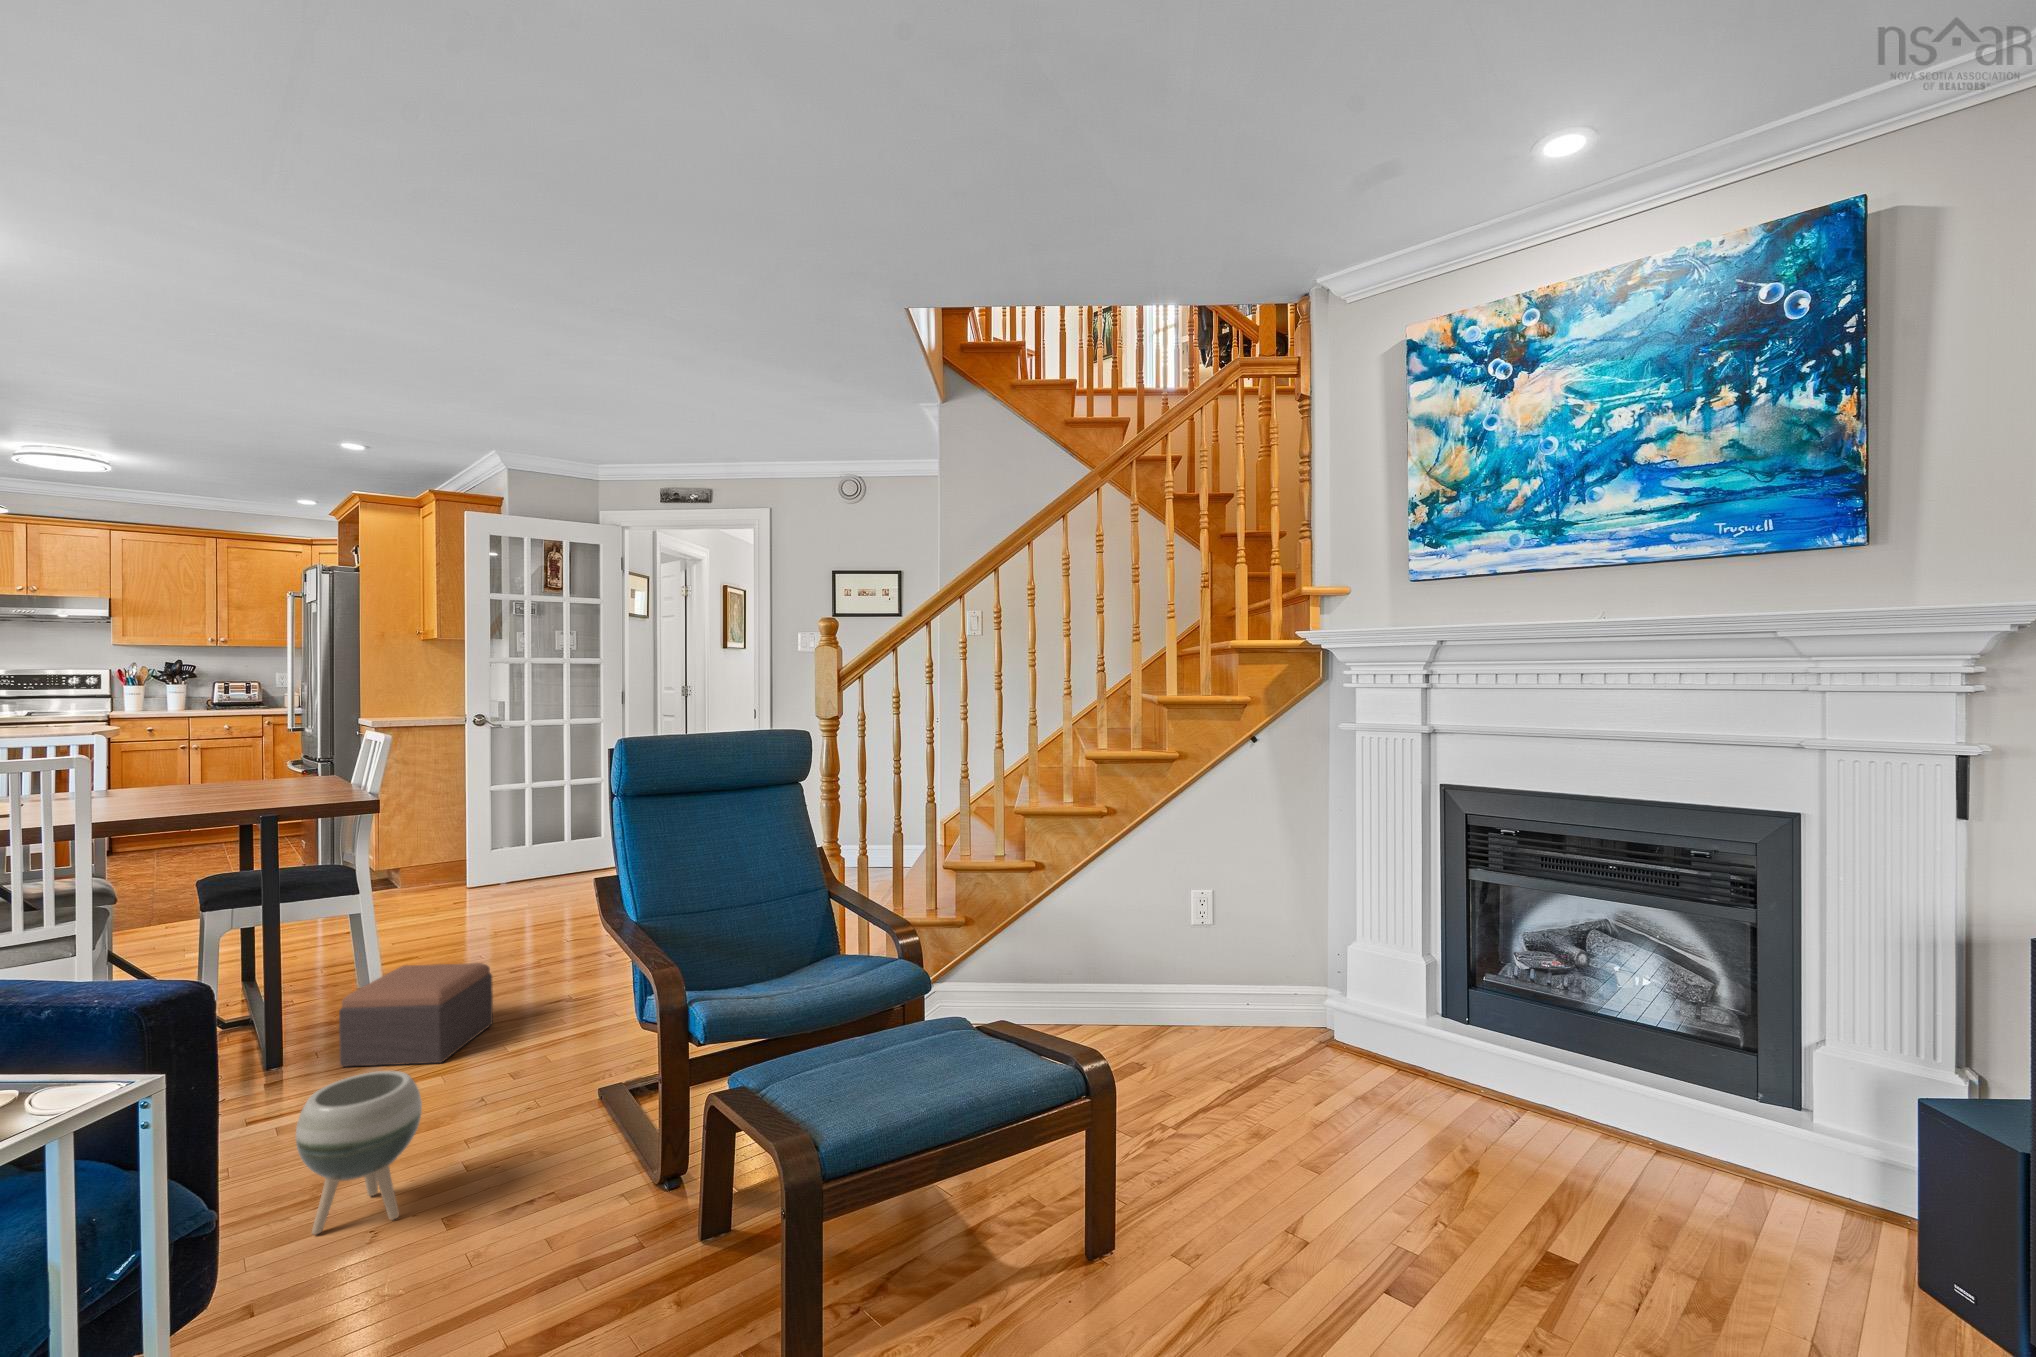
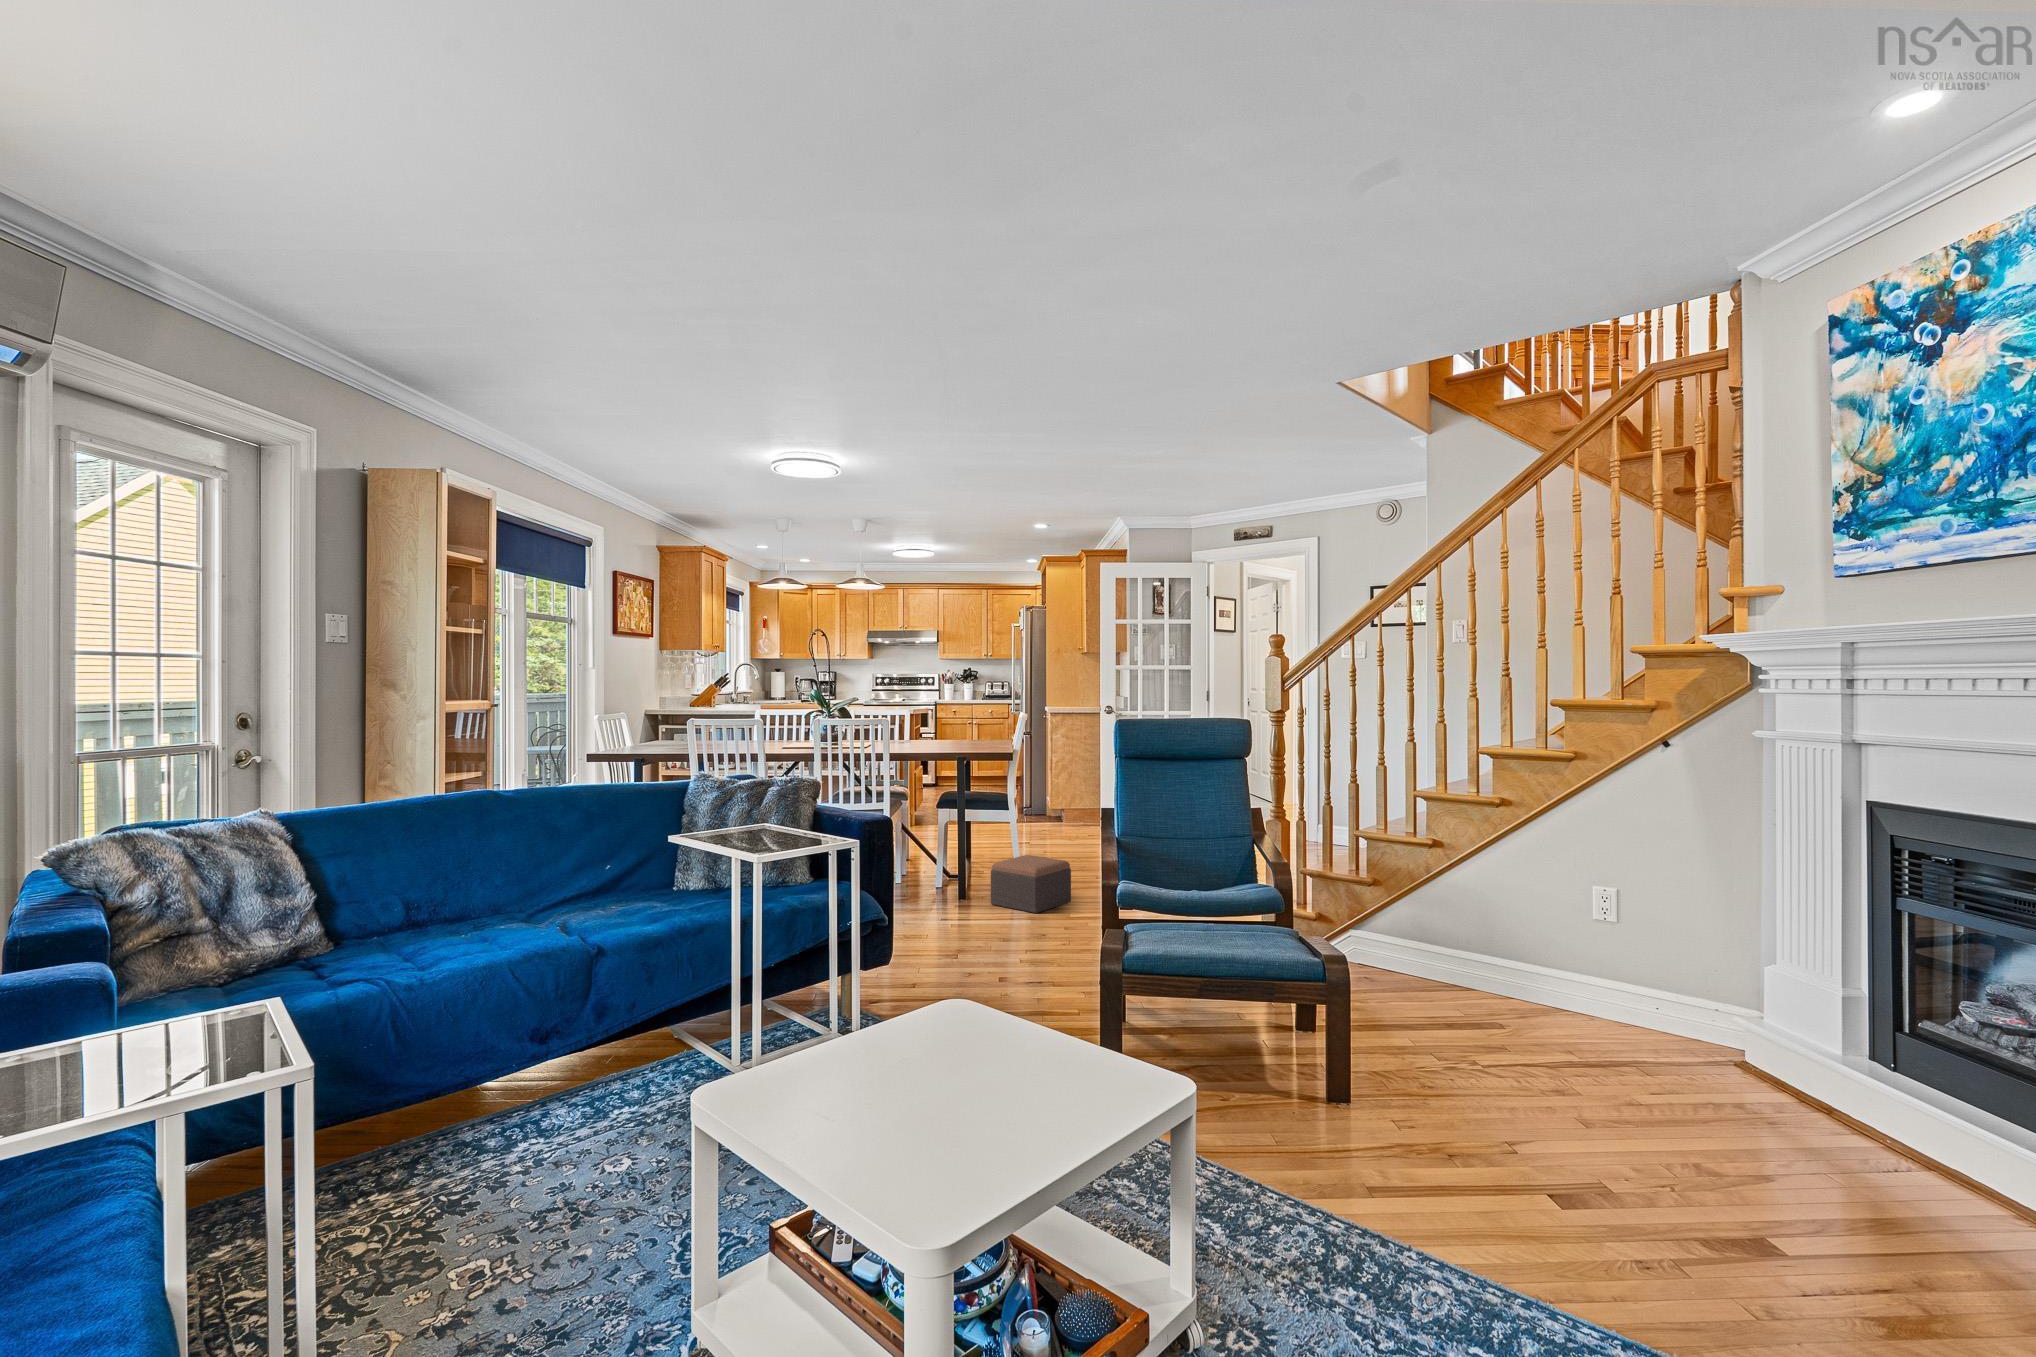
planter: present [296,1071,422,1235] -> none [944,889,998,968]

